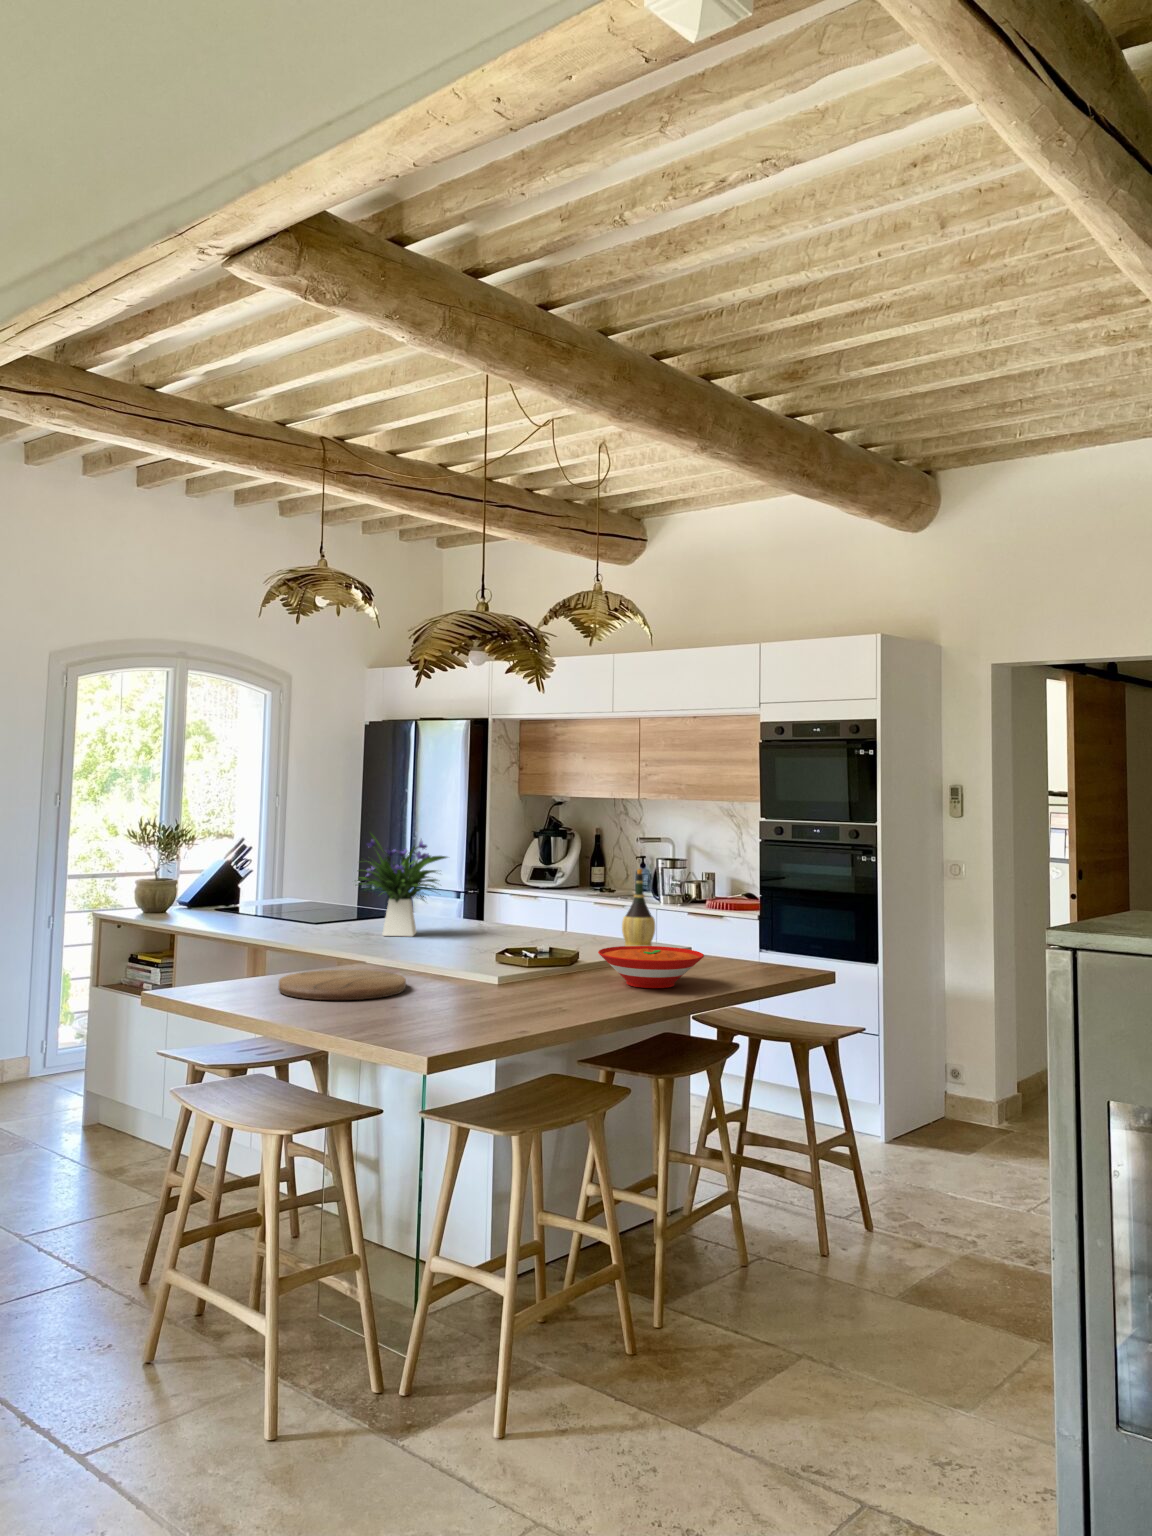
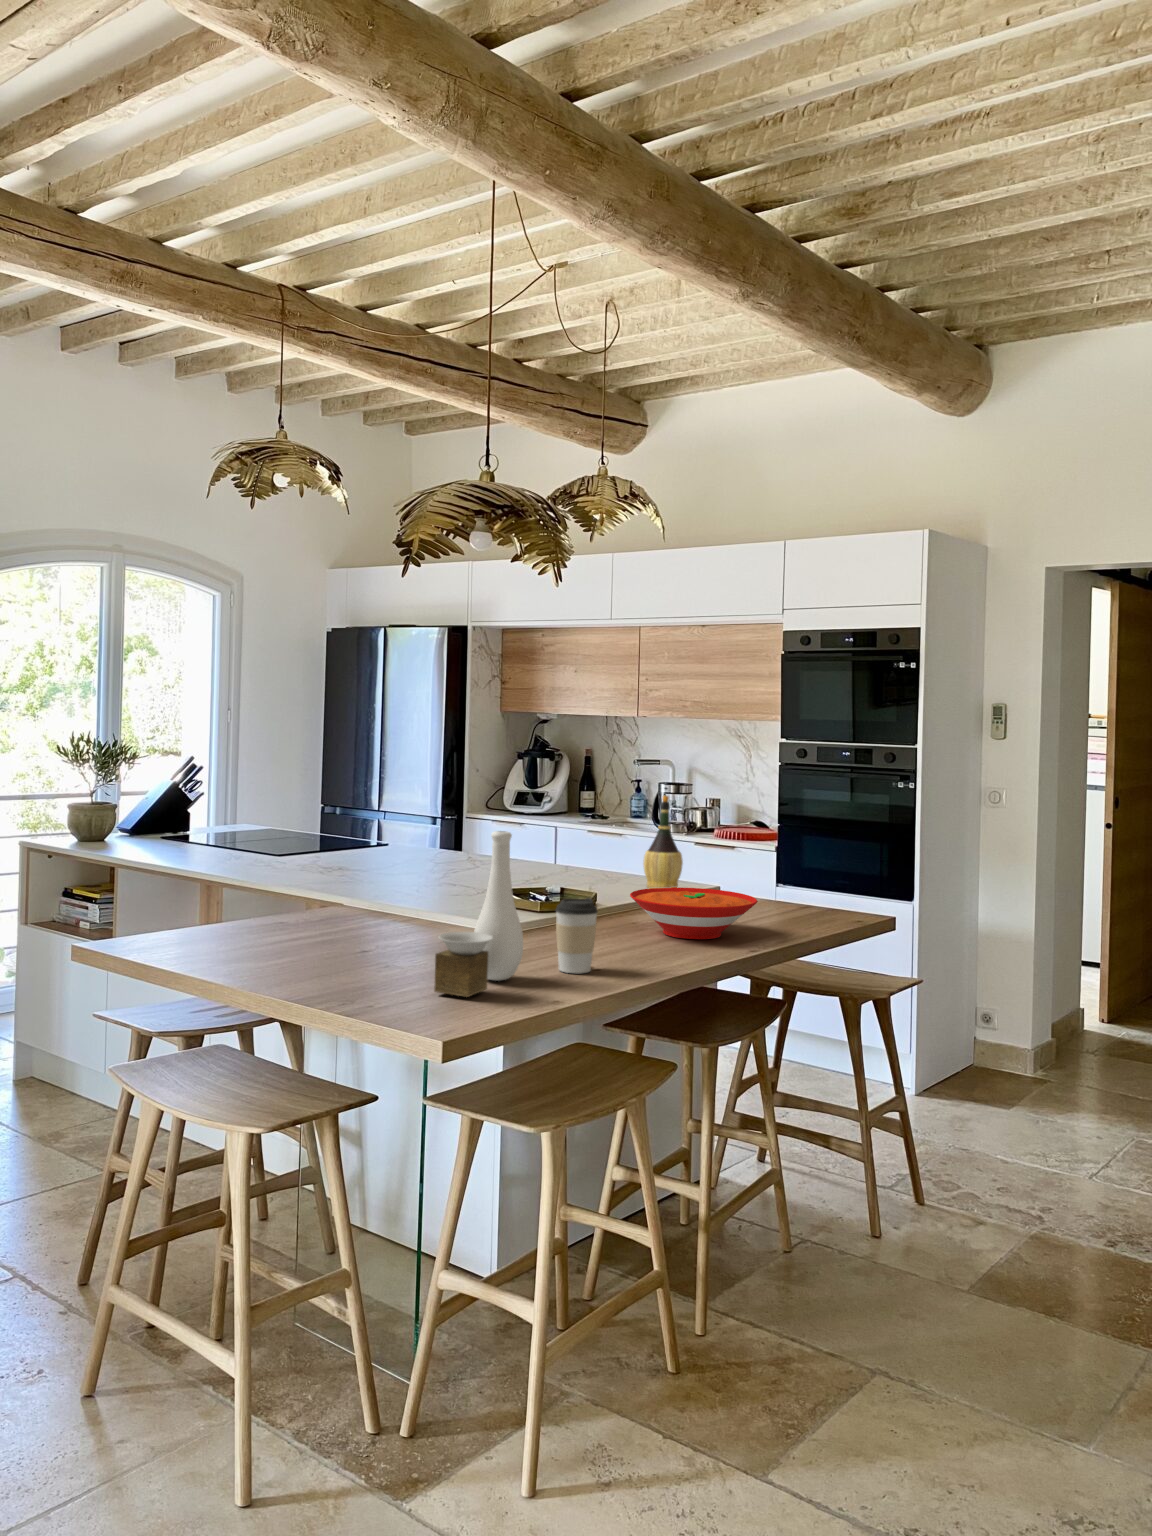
flower arrangement: present [360,833,447,936] -> none [324,749,438,872]
vase: none [424,898,498,1029] -> present [434,831,523,997]
coffee cup: none [526,952,561,1013] -> present [556,898,598,973]
cutting board: present [279,970,406,1000] -> none [244,915,400,955]

